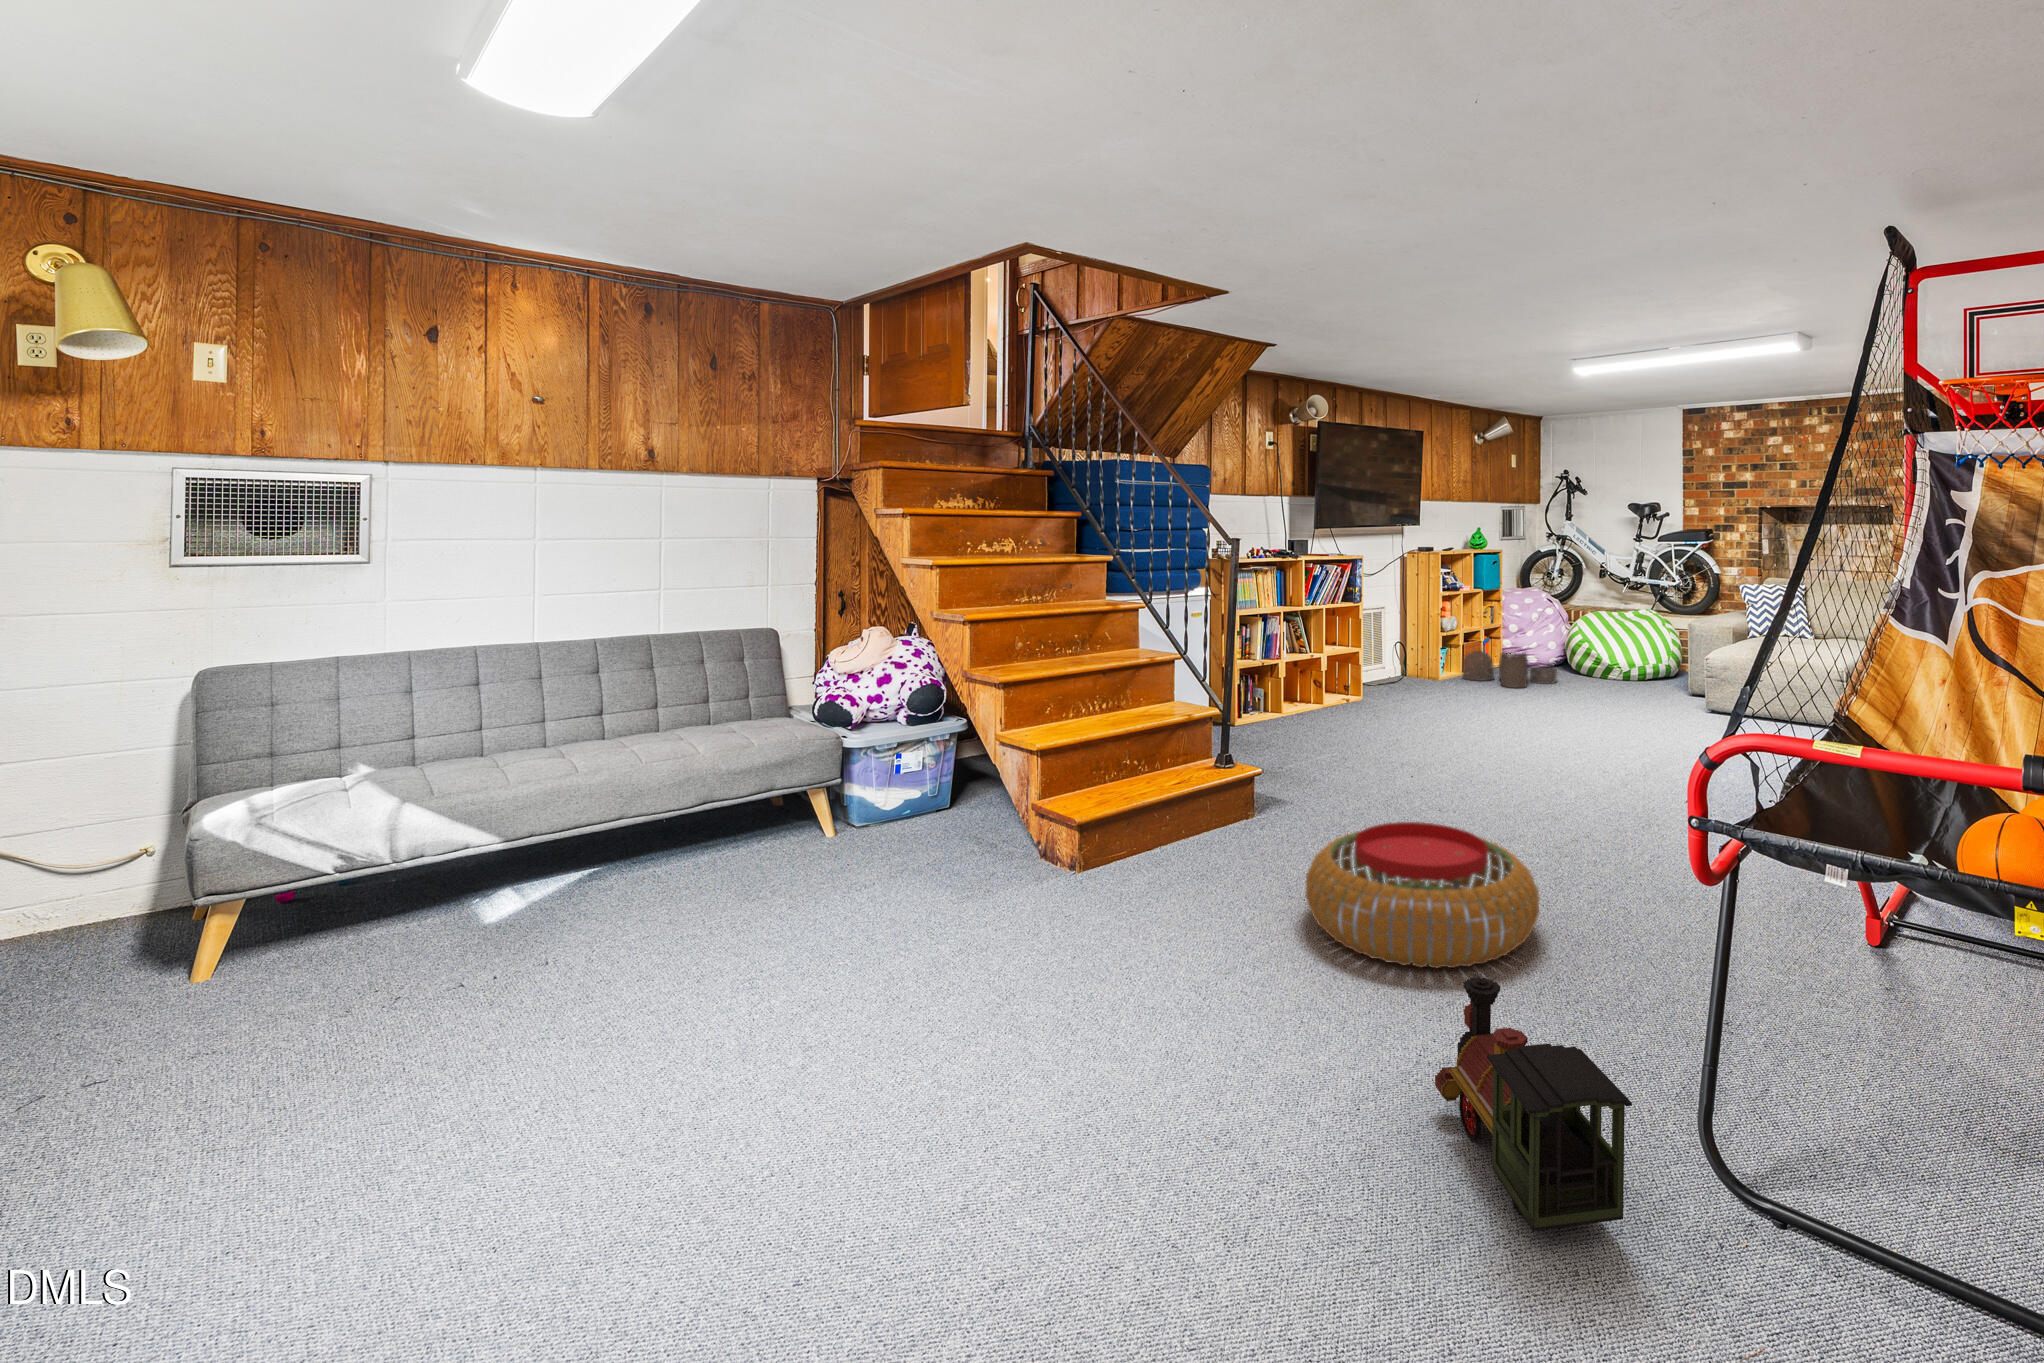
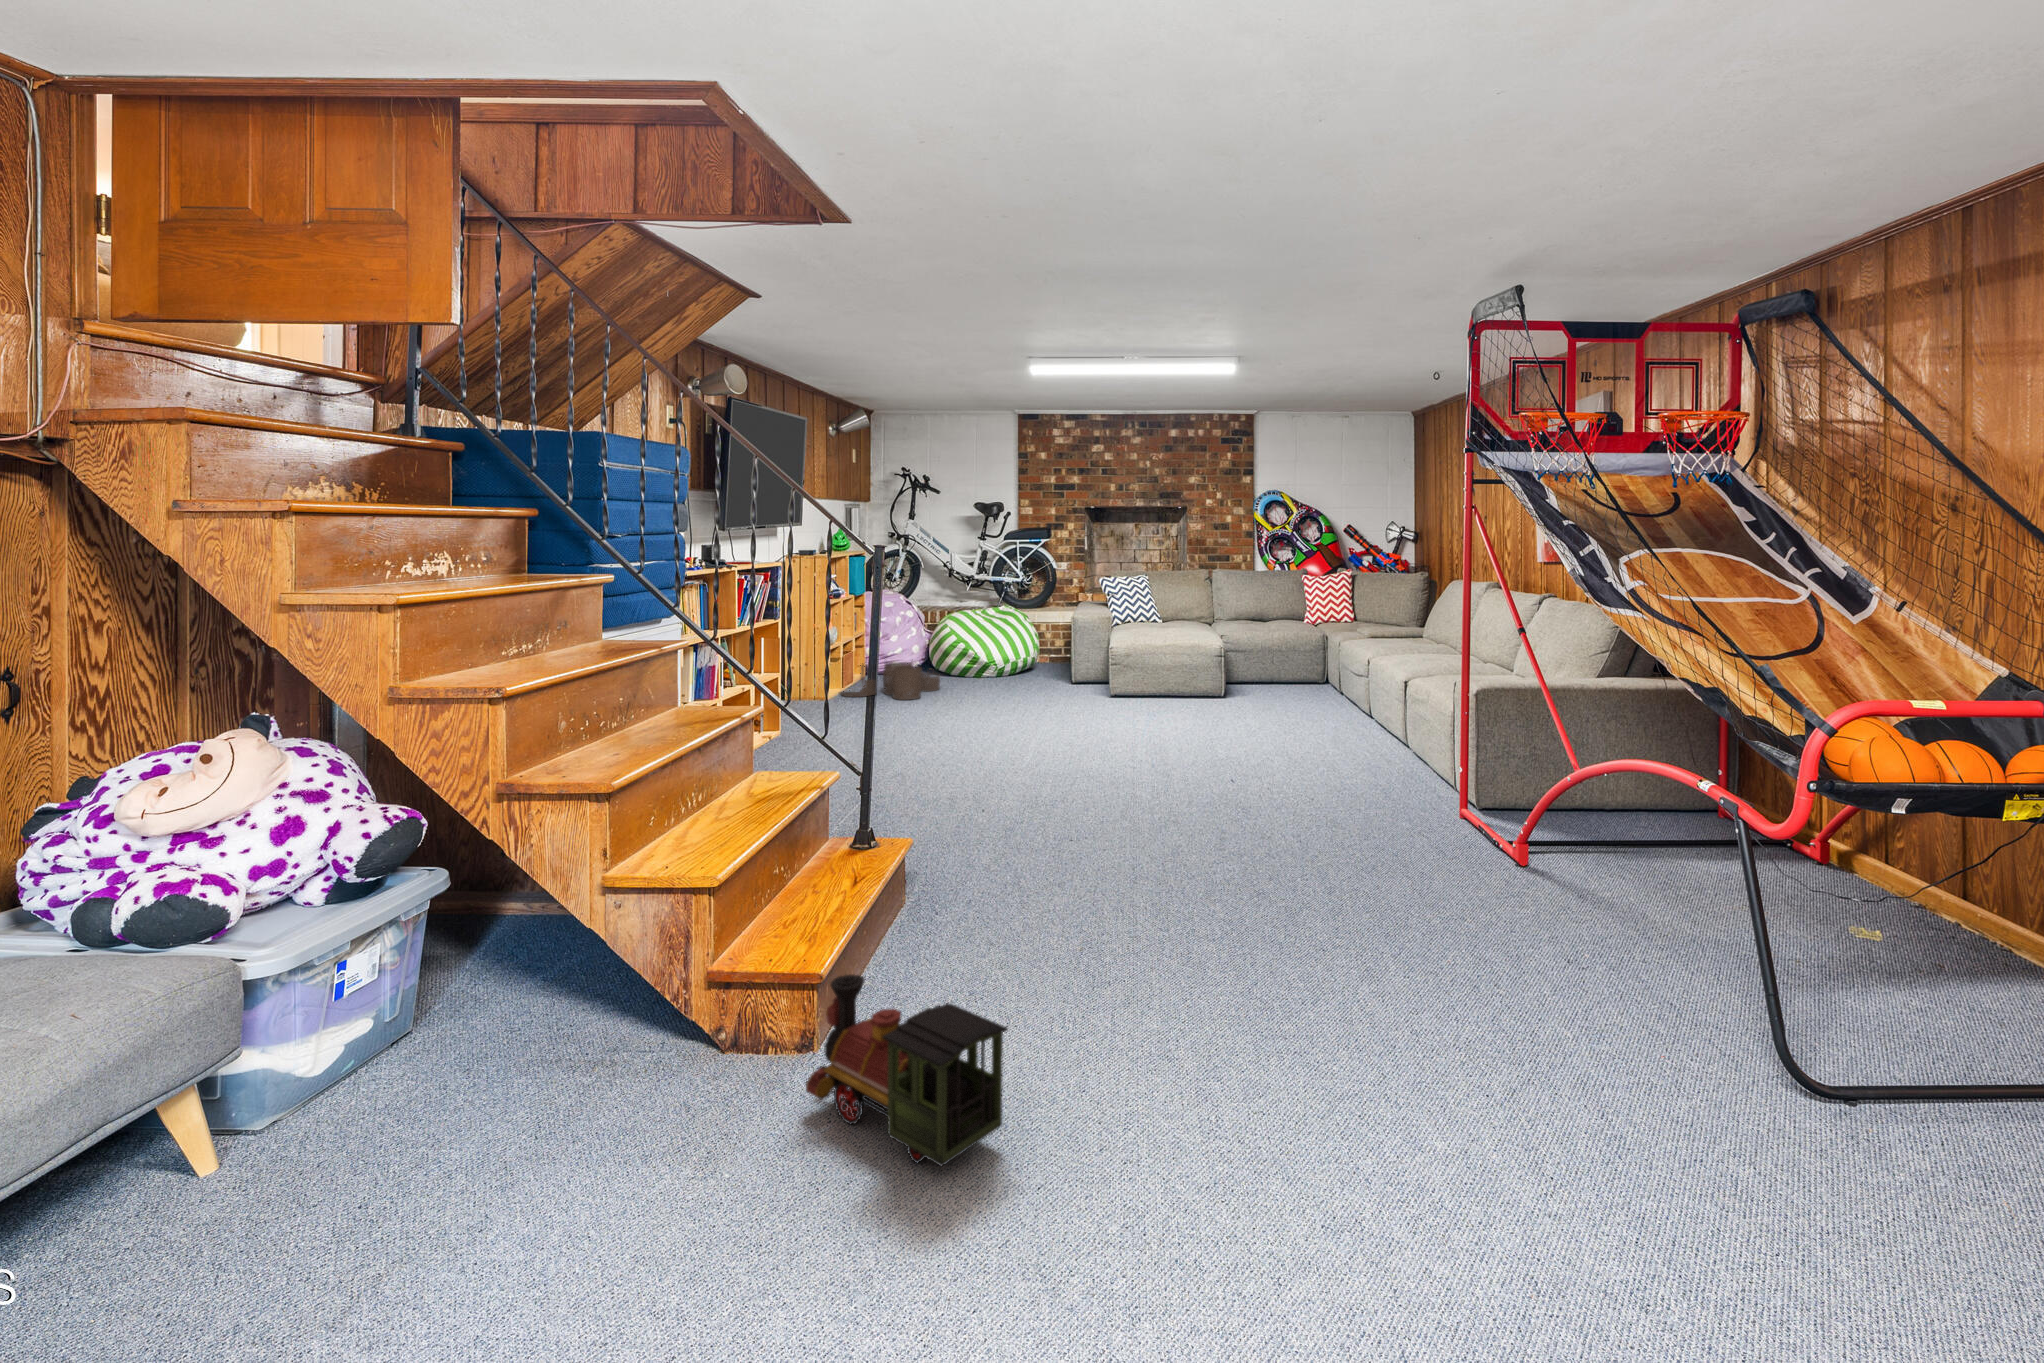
pouf: present [1305,822,1539,968] -> none [1104,852,1345,1008]
toy train: present [1435,977,1632,1231] -> present [806,975,1008,1166]

